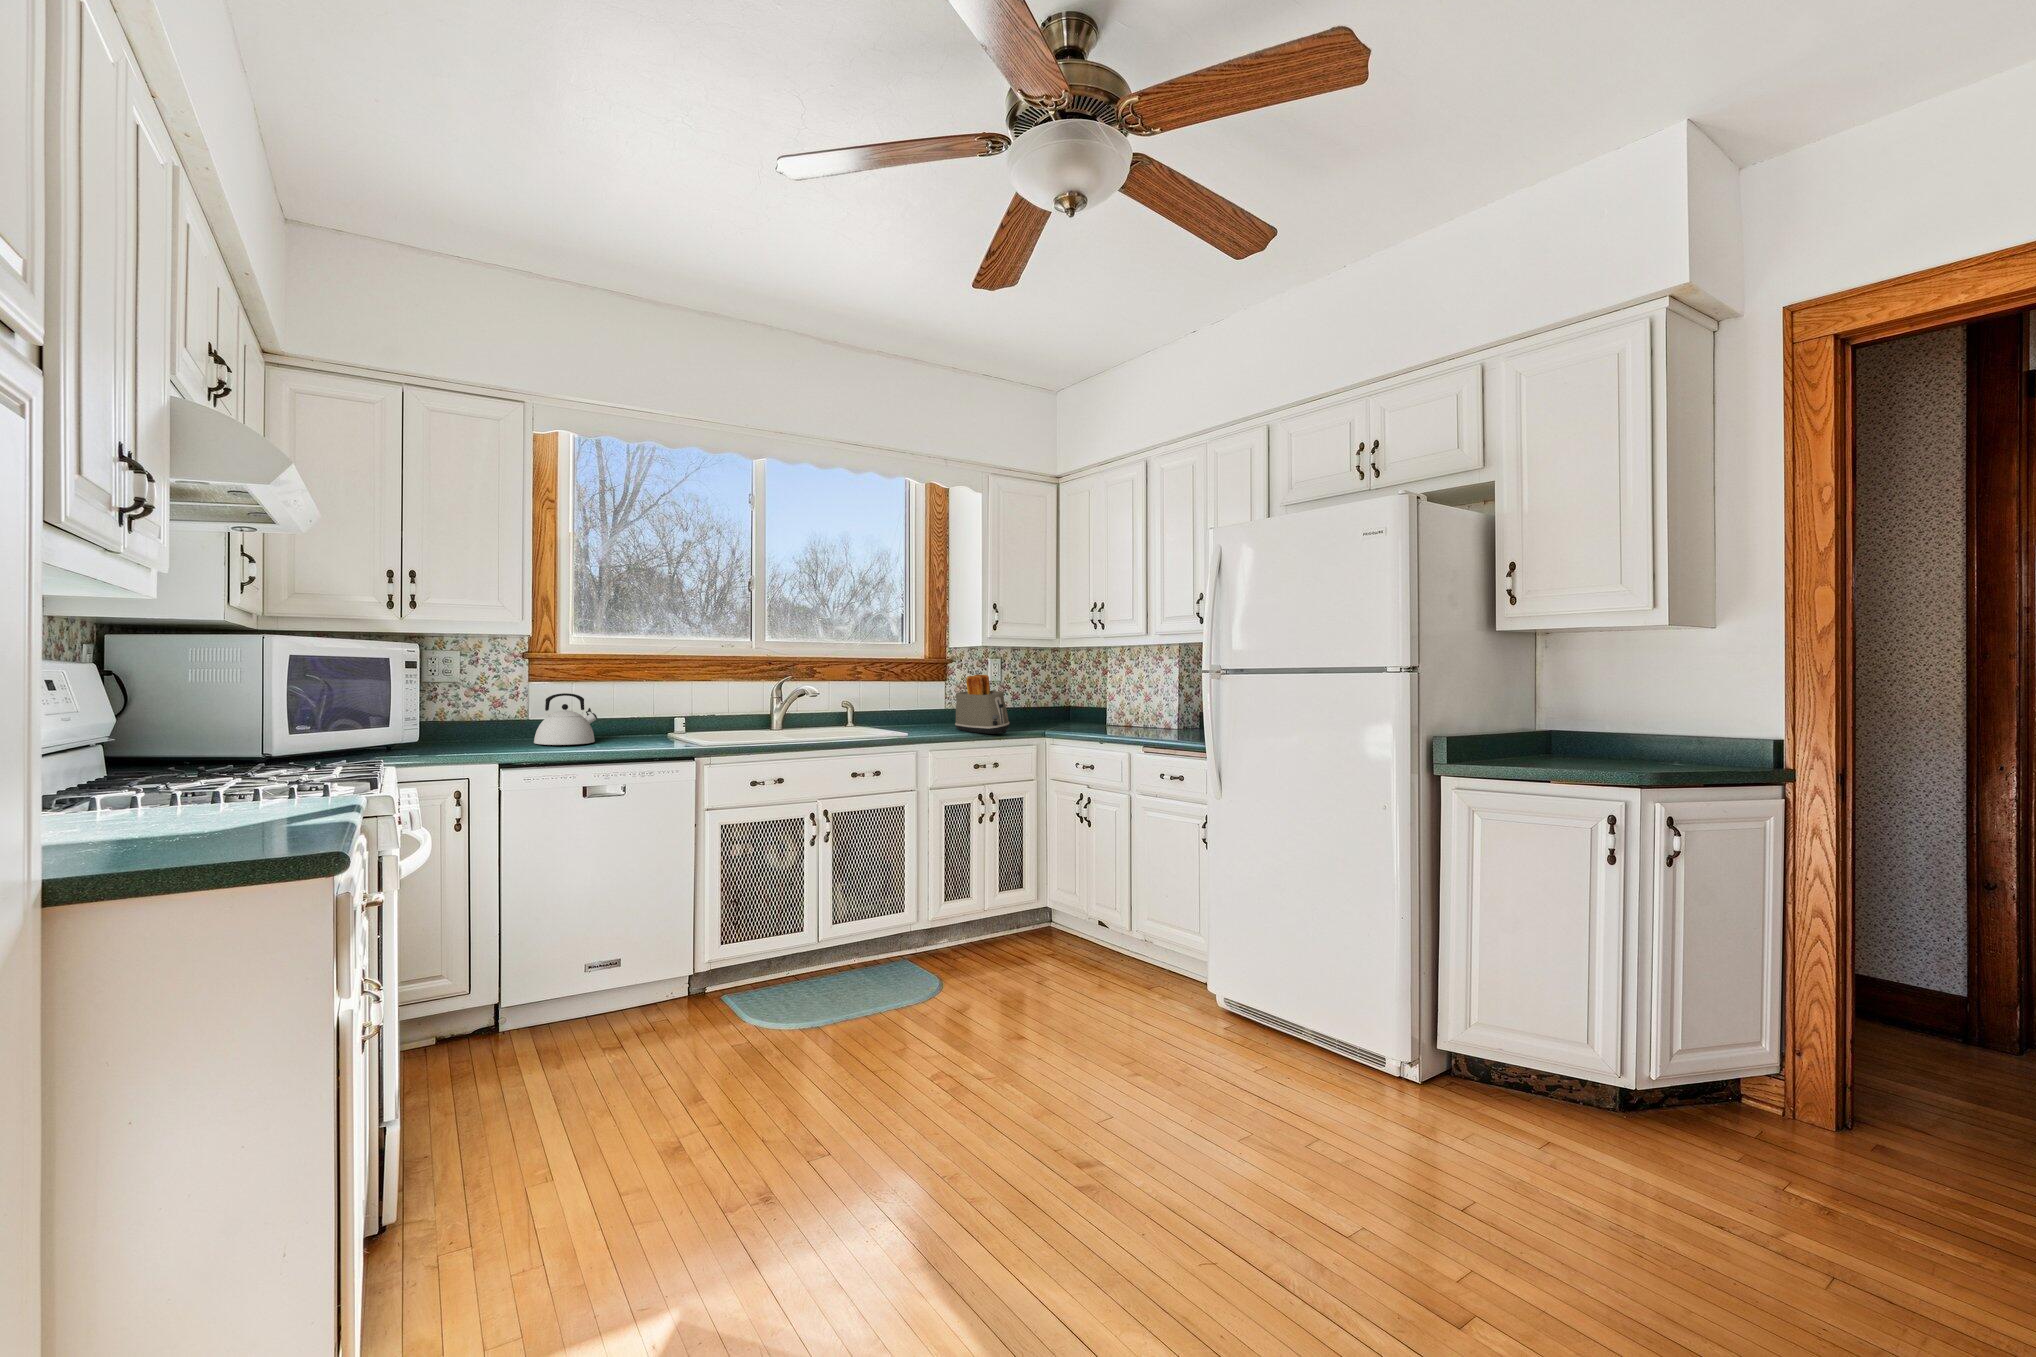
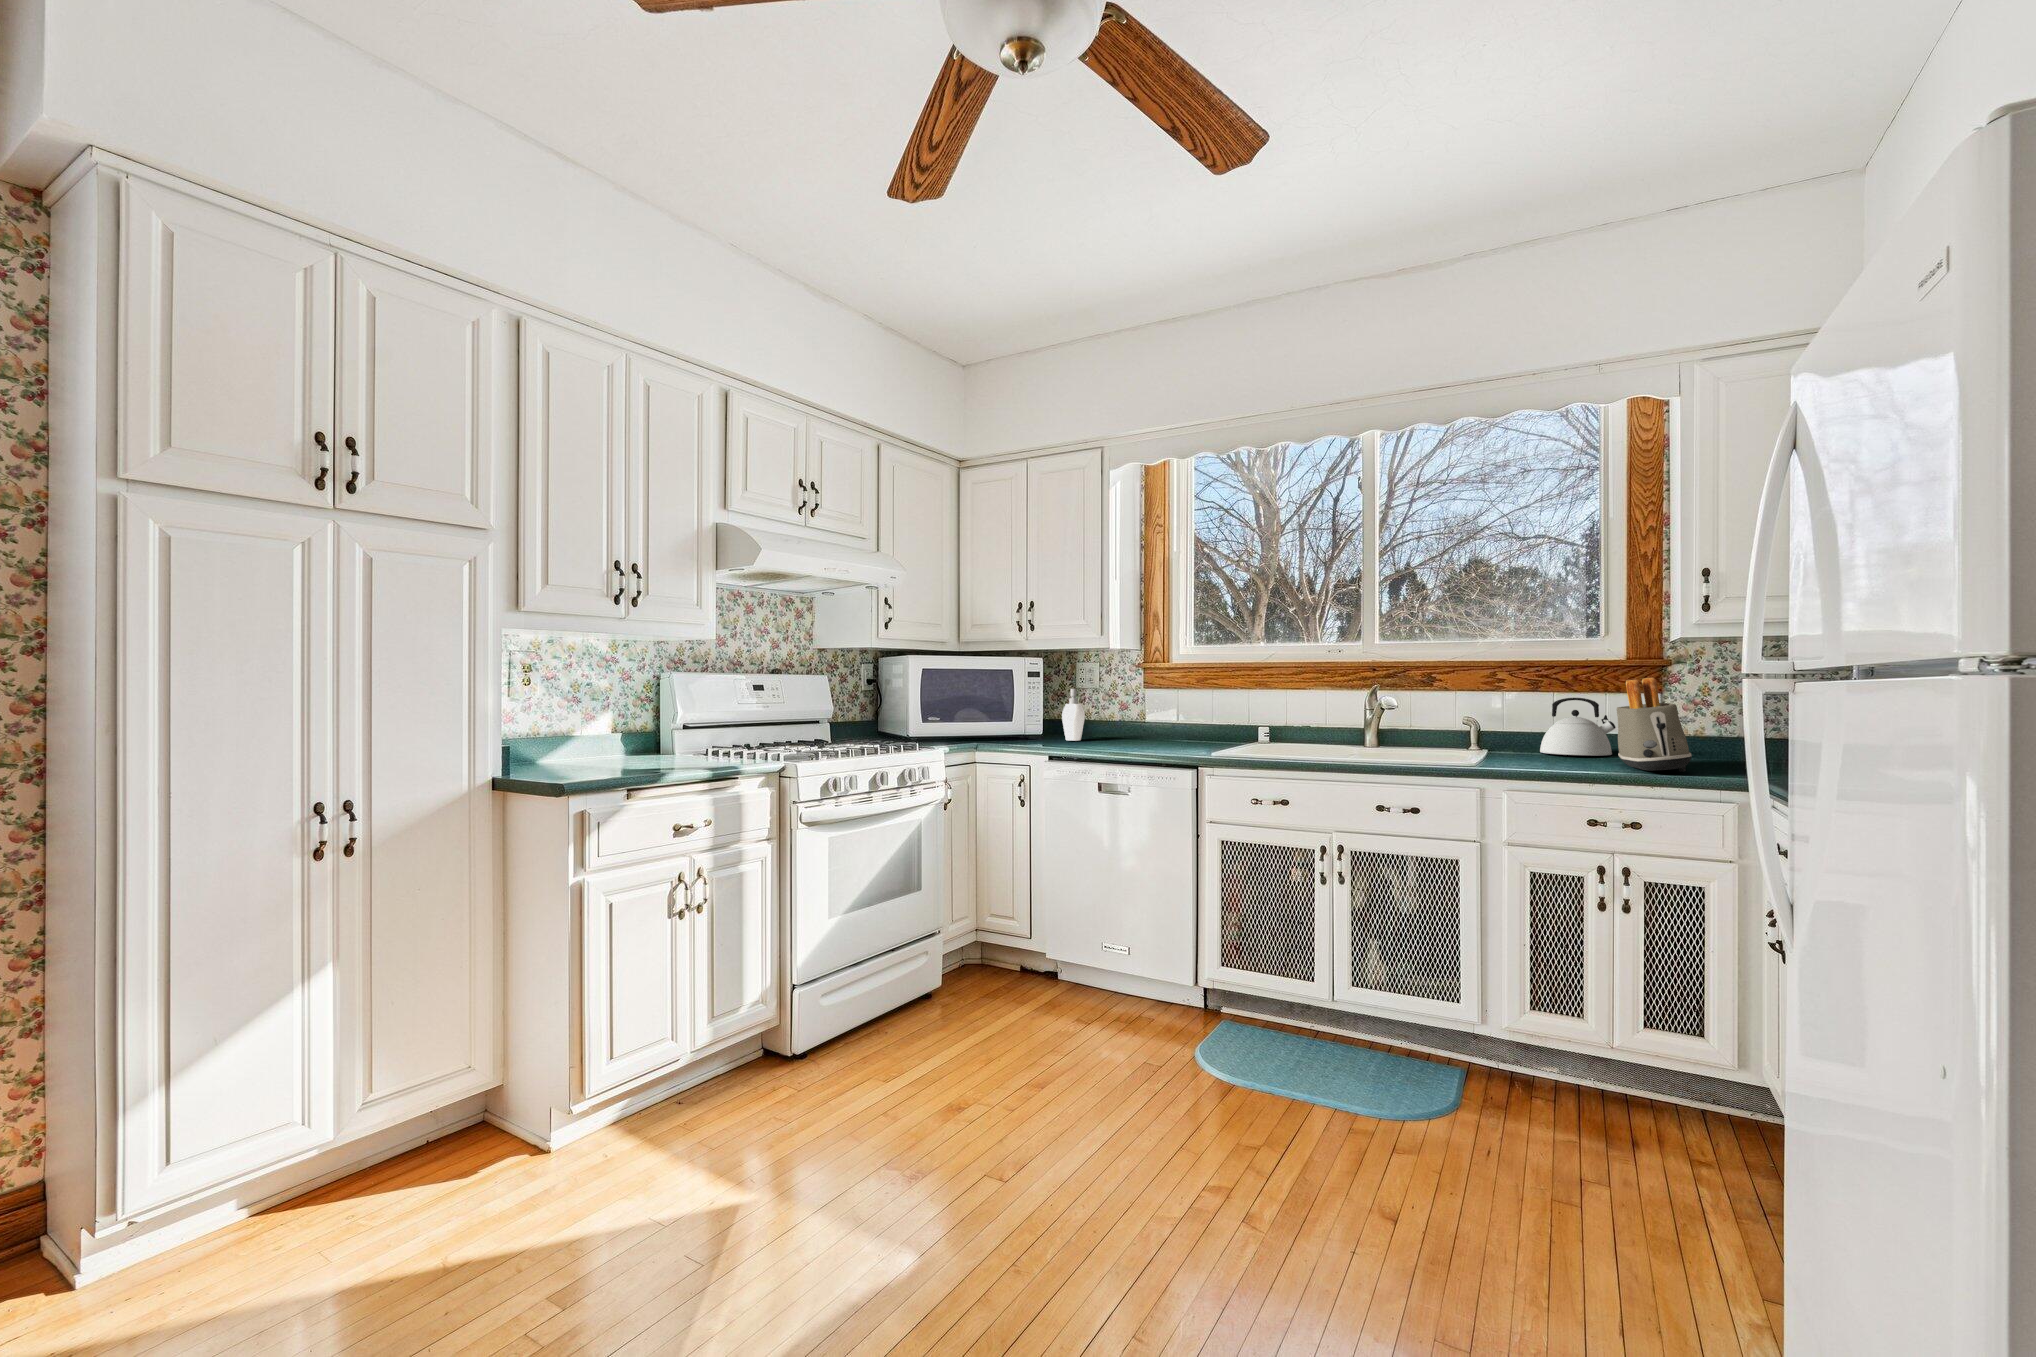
soap dispenser: none [457,685,494,745] -> present [1062,689,1091,741]
kettle: present [534,693,597,745] -> present [1540,698,1616,756]

